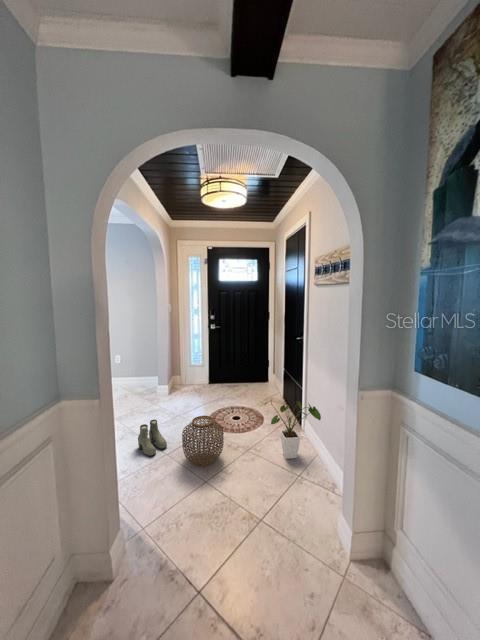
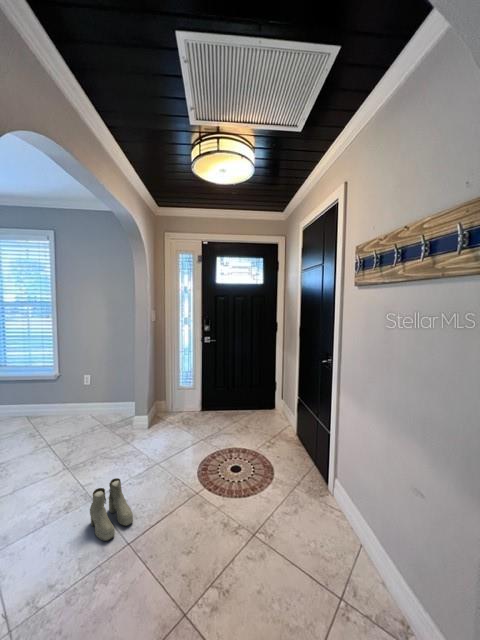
house plant: present [265,400,321,459] -> none [278,453,371,550]
woven basket: present [182,416,224,467] -> none [153,479,217,567]

